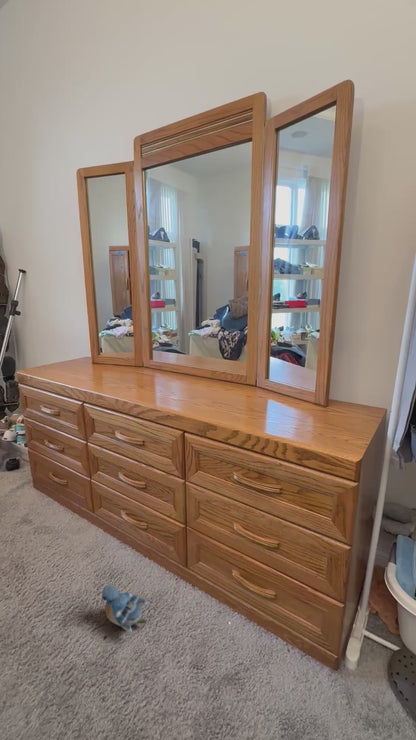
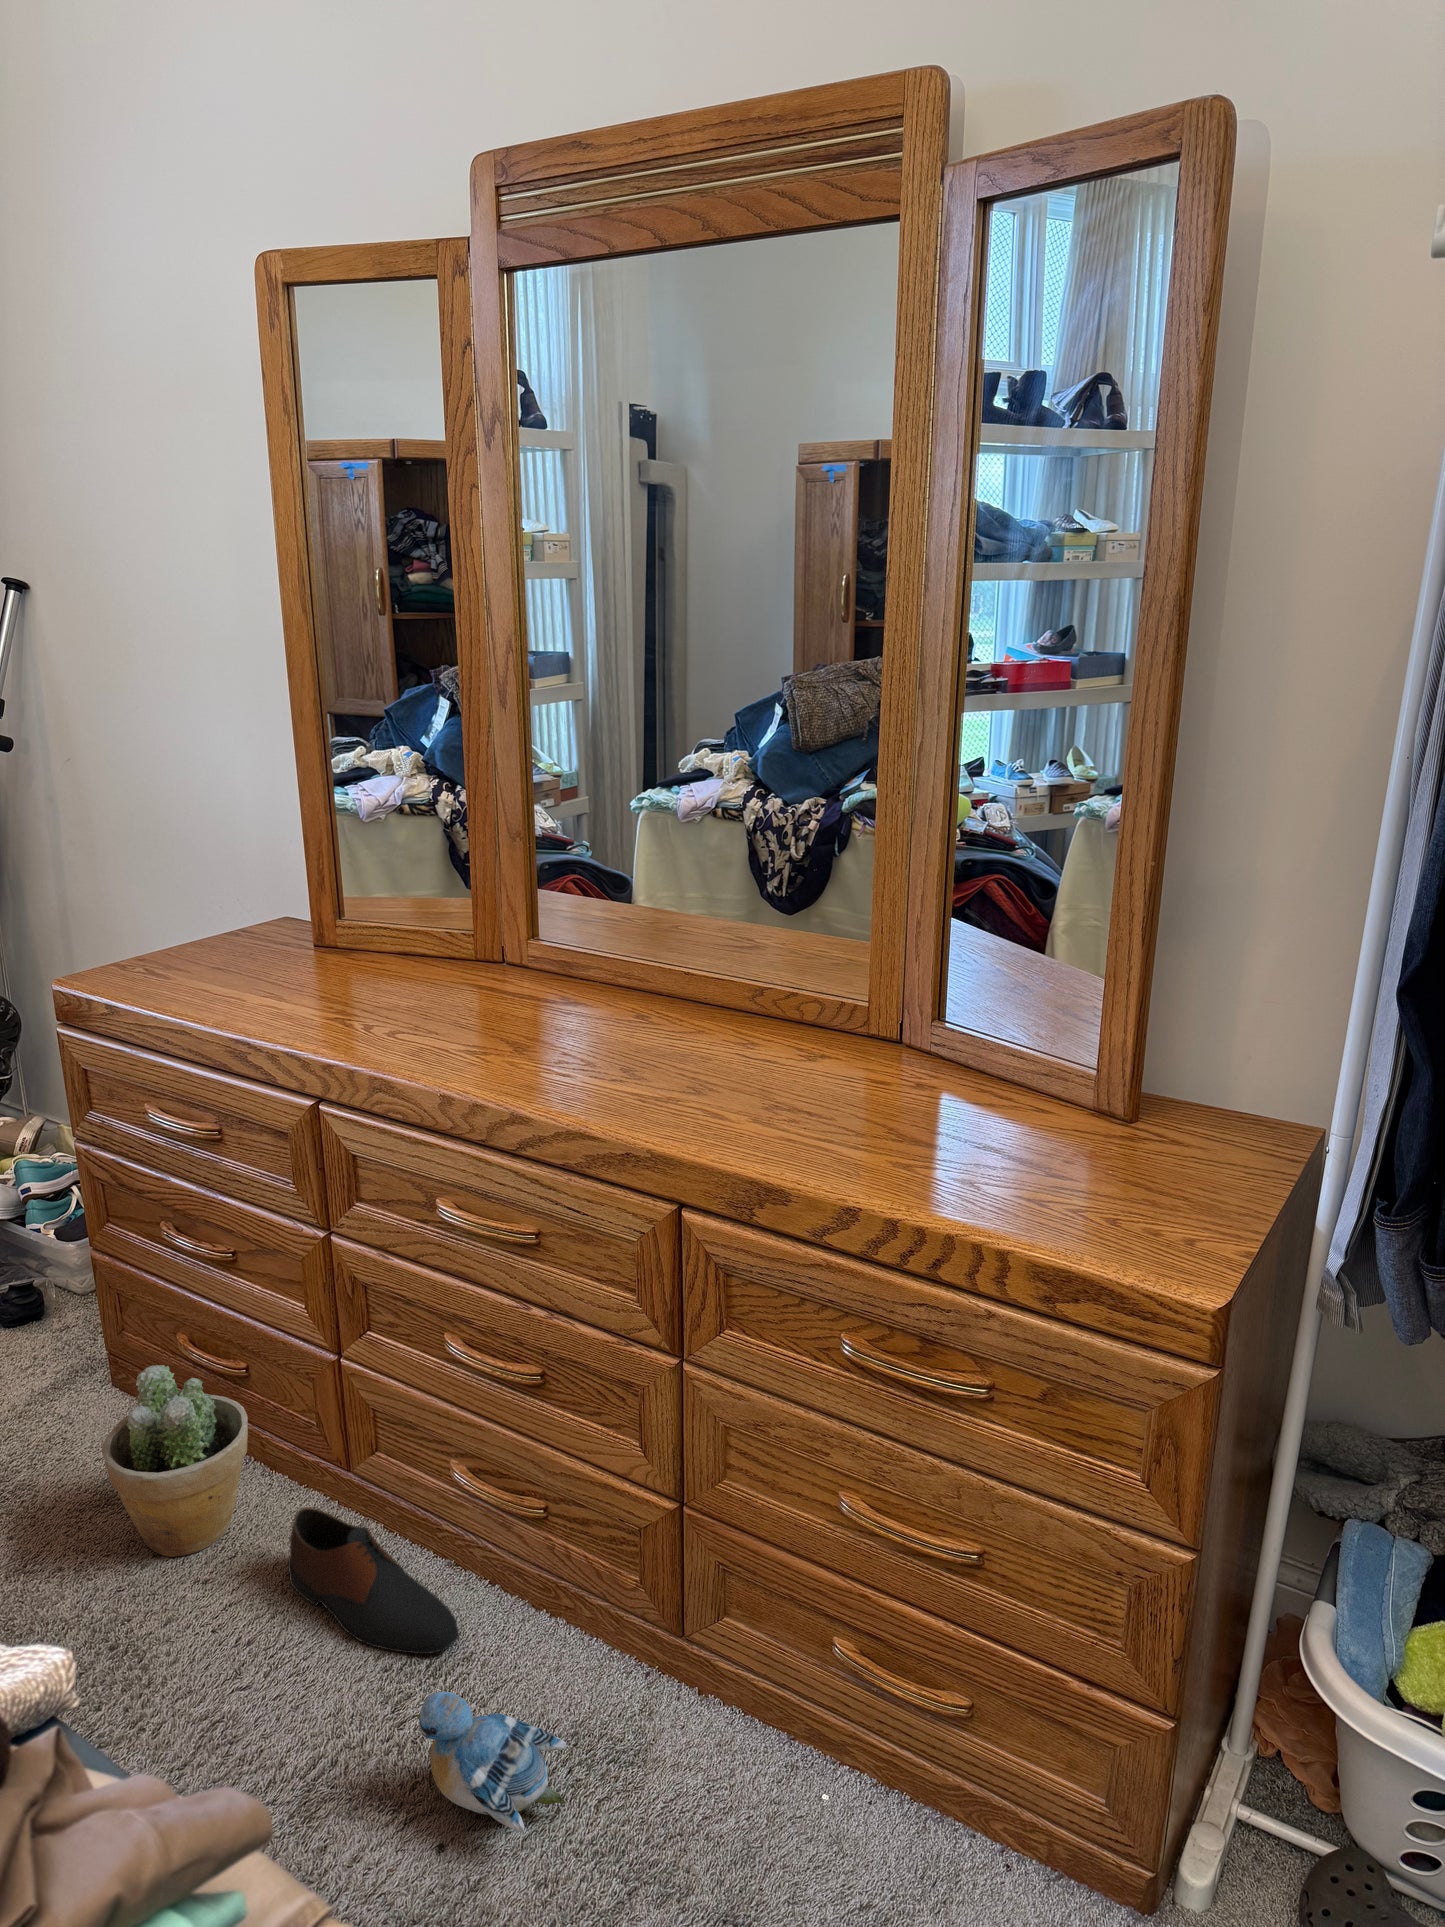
potted plant: none [21,481,65,539] -> present [102,1365,248,1557]
shoe: none [73,525,121,571] -> present [288,1507,459,1654]

